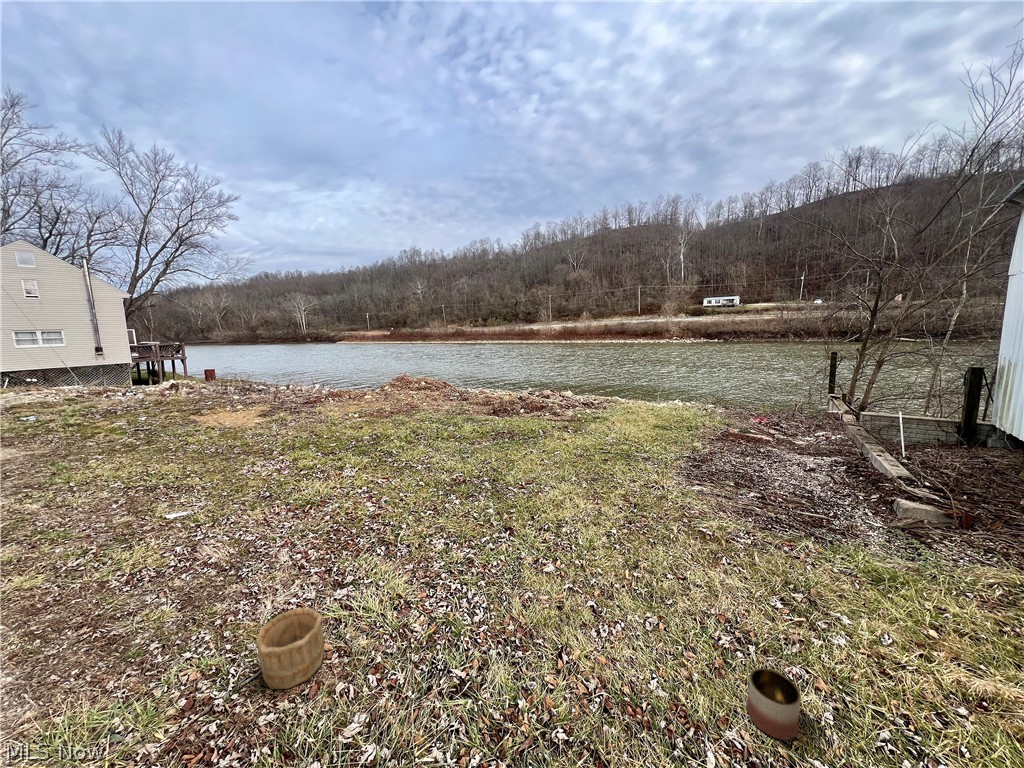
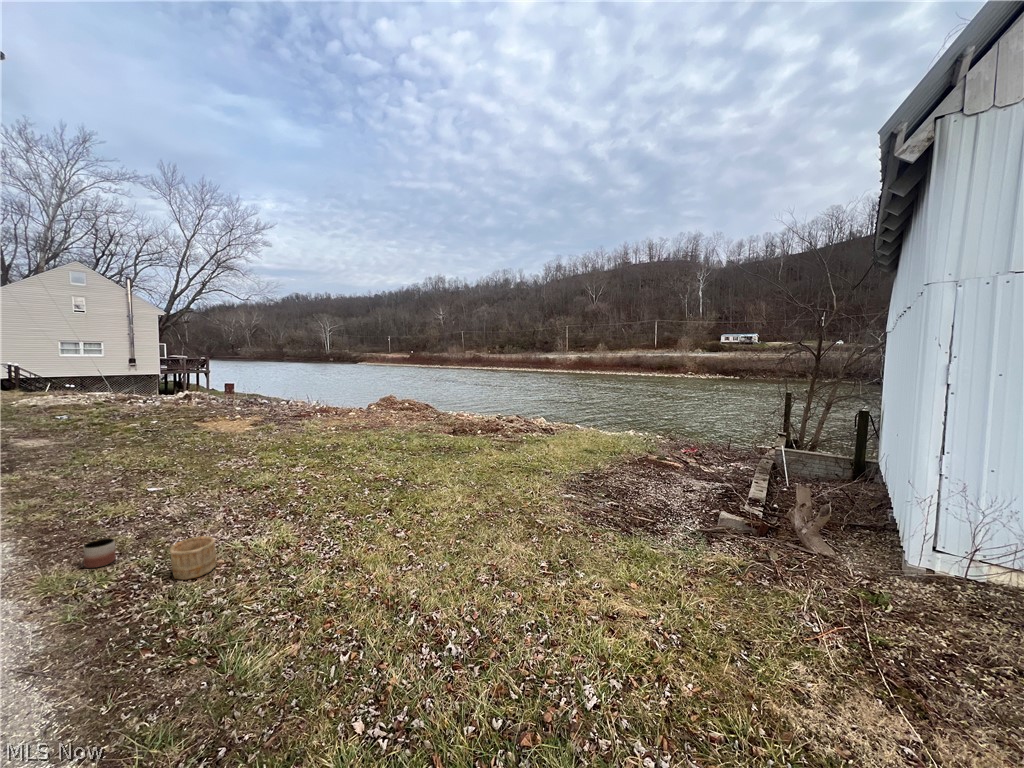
planter: present [747,668,801,740] -> present [83,538,116,568]

